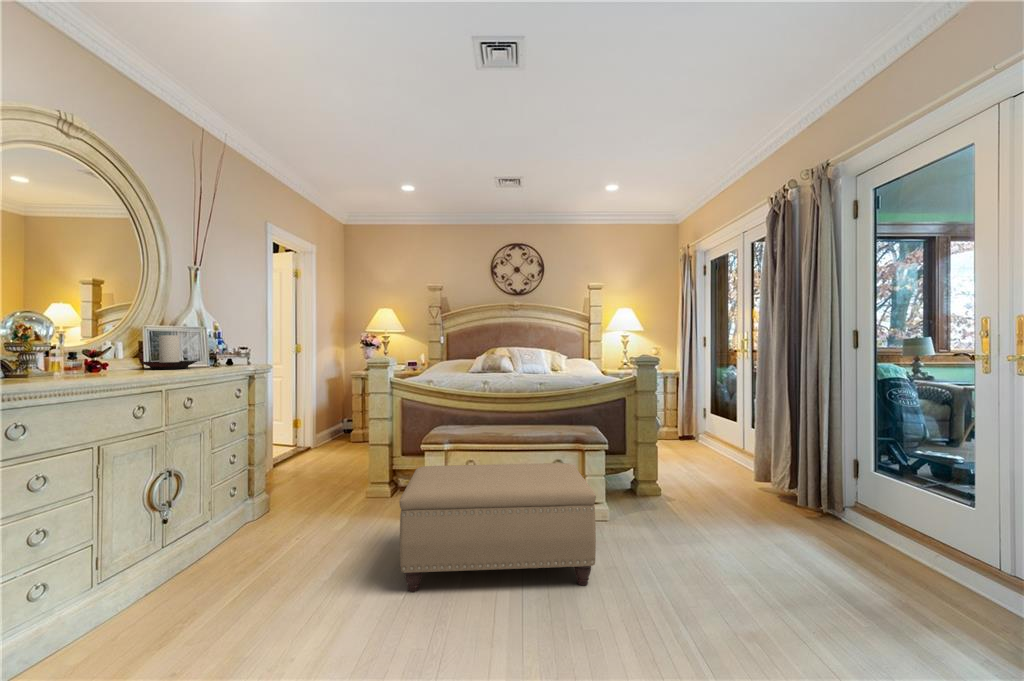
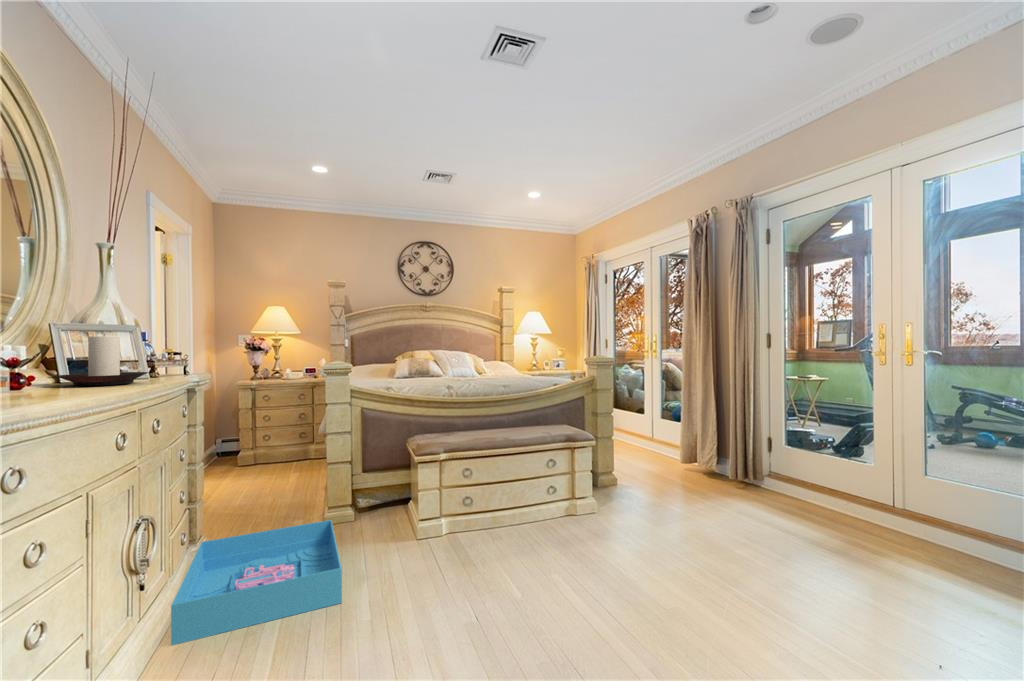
ottoman: present [400,463,596,592] -> none [443,461,647,619]
storage bin: none [204,490,355,559] -> present [171,520,342,645]

